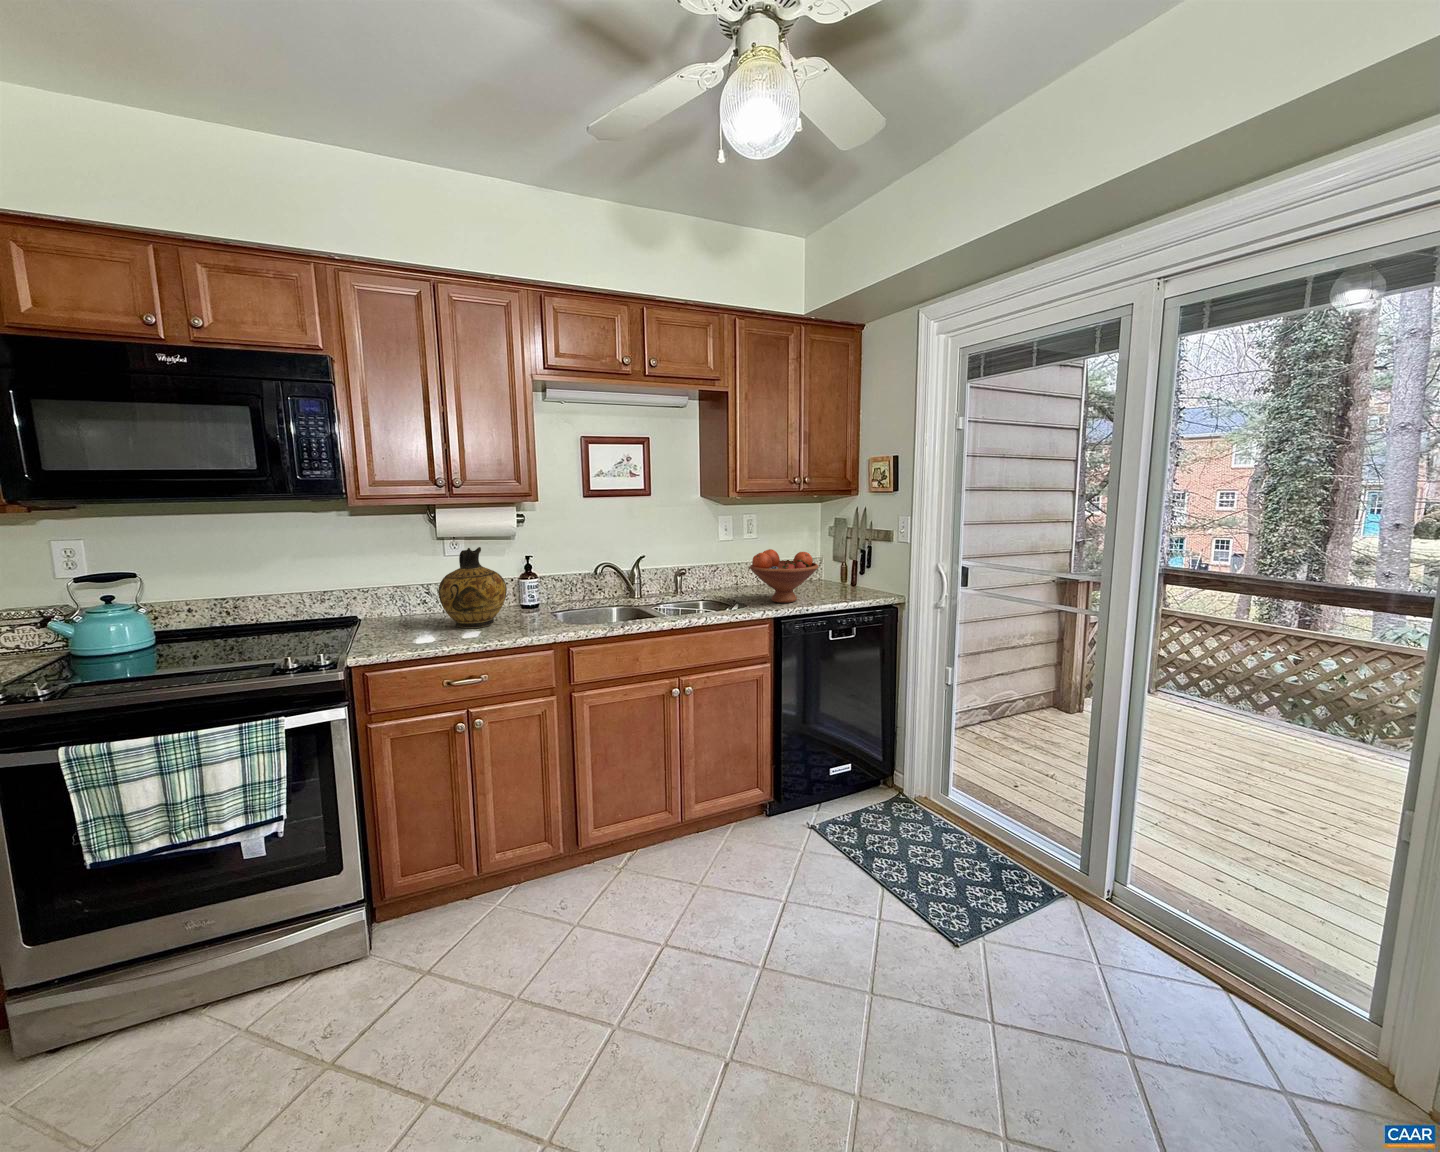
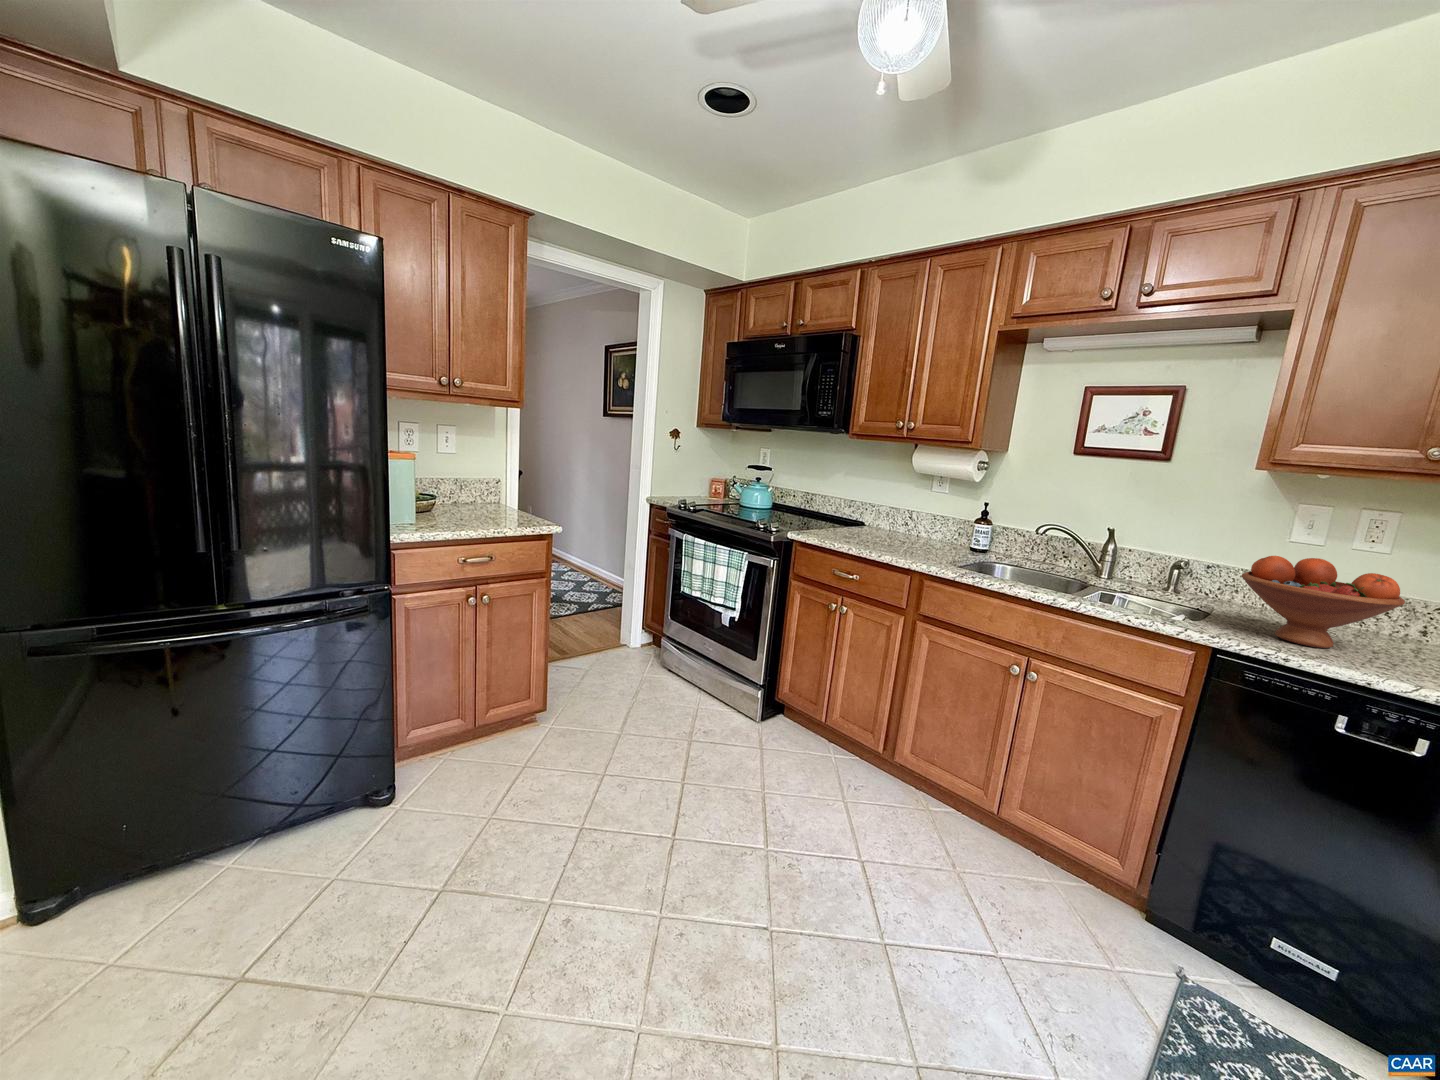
ceramic jug: present [438,547,507,628] -> none [882,480,939,548]

